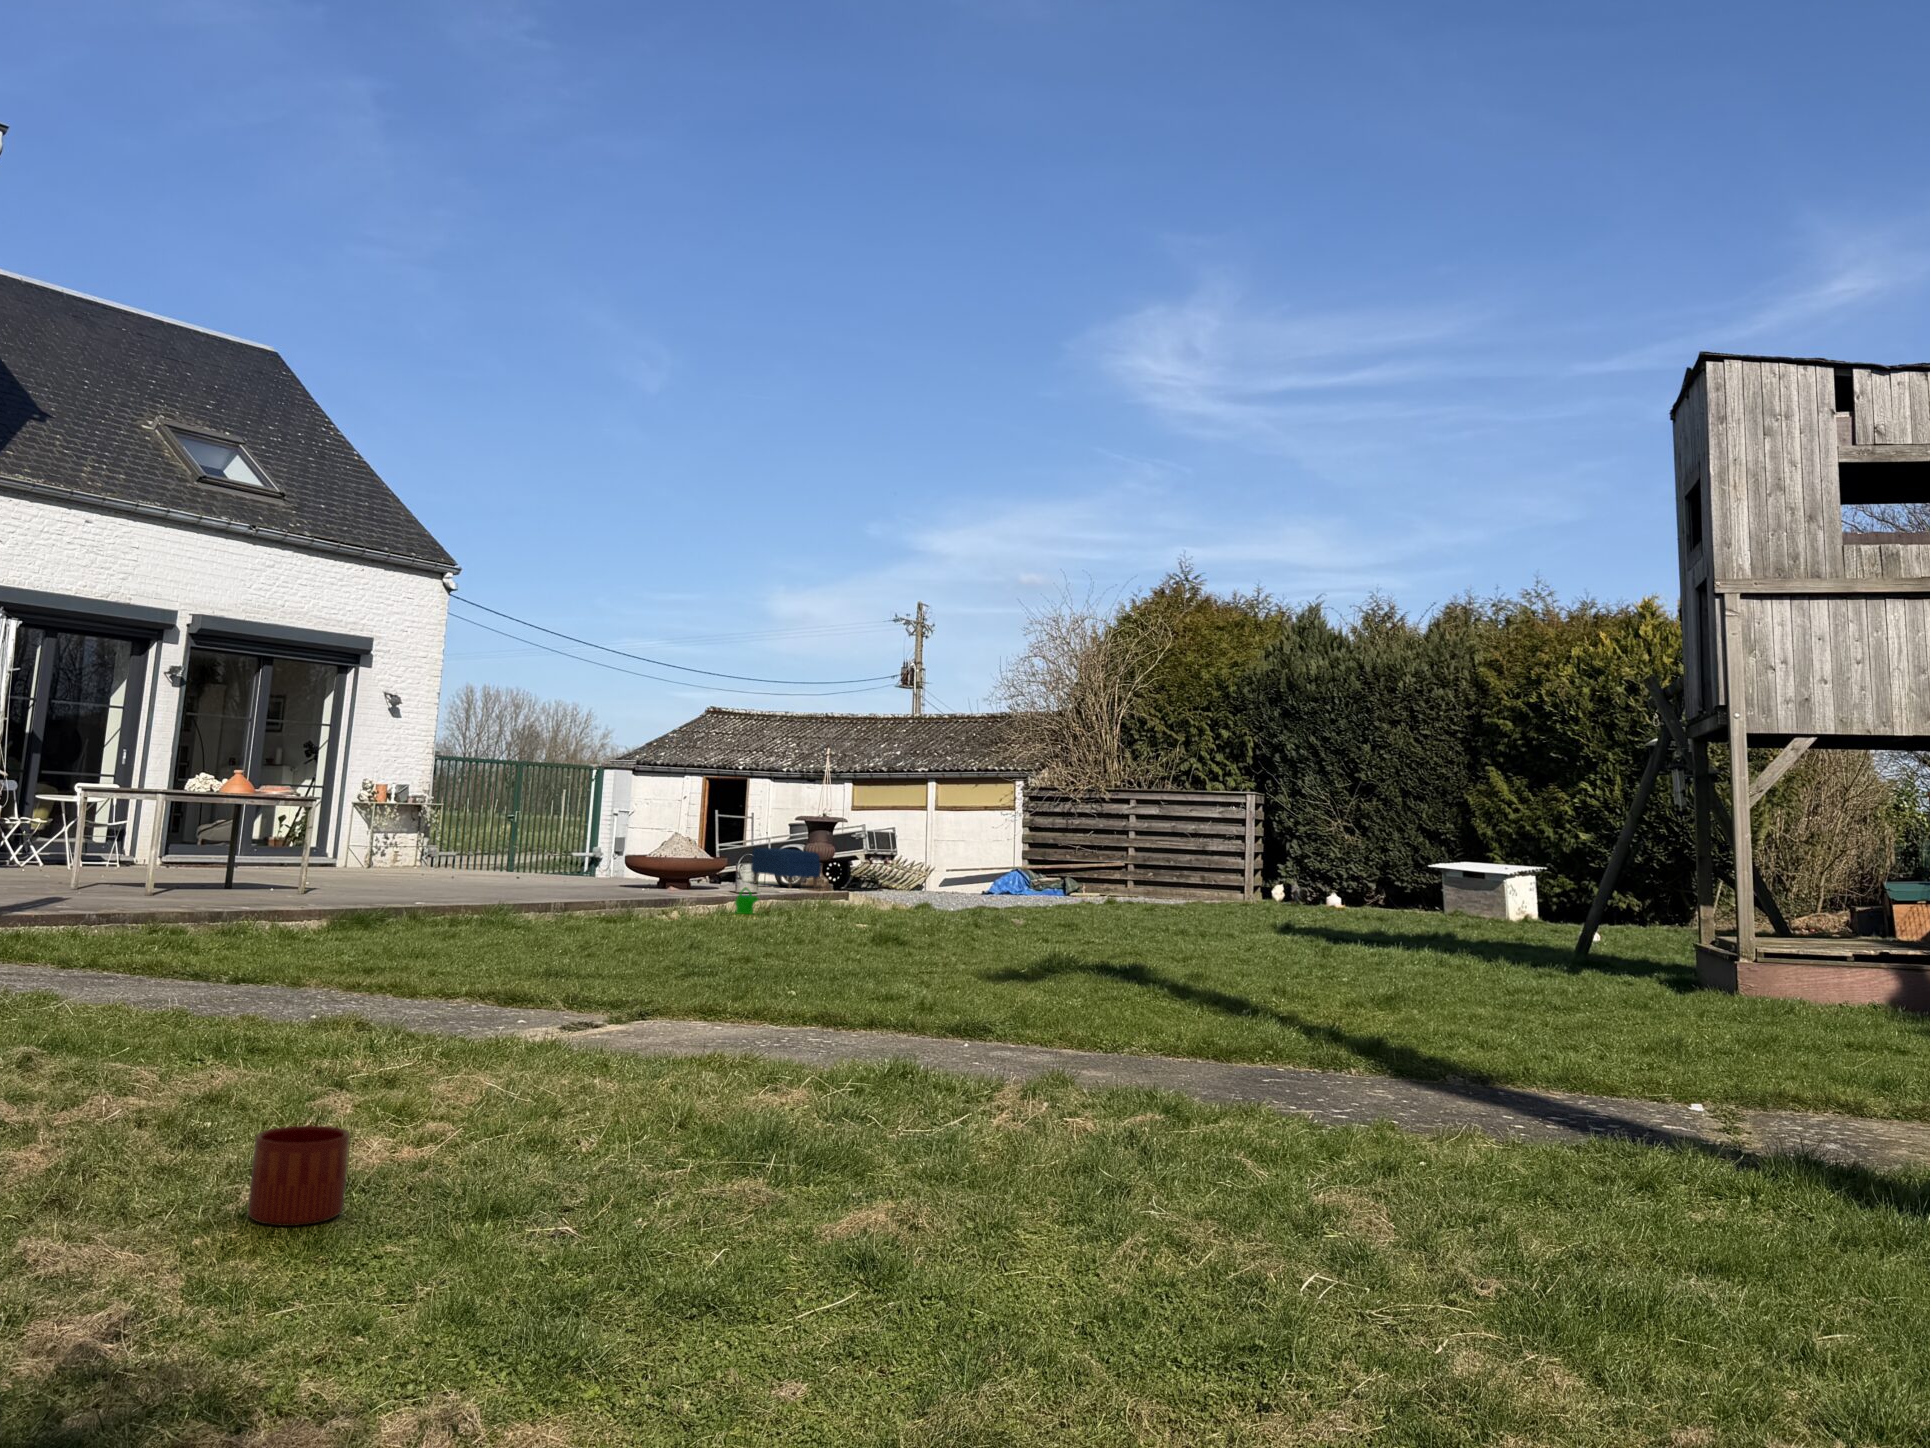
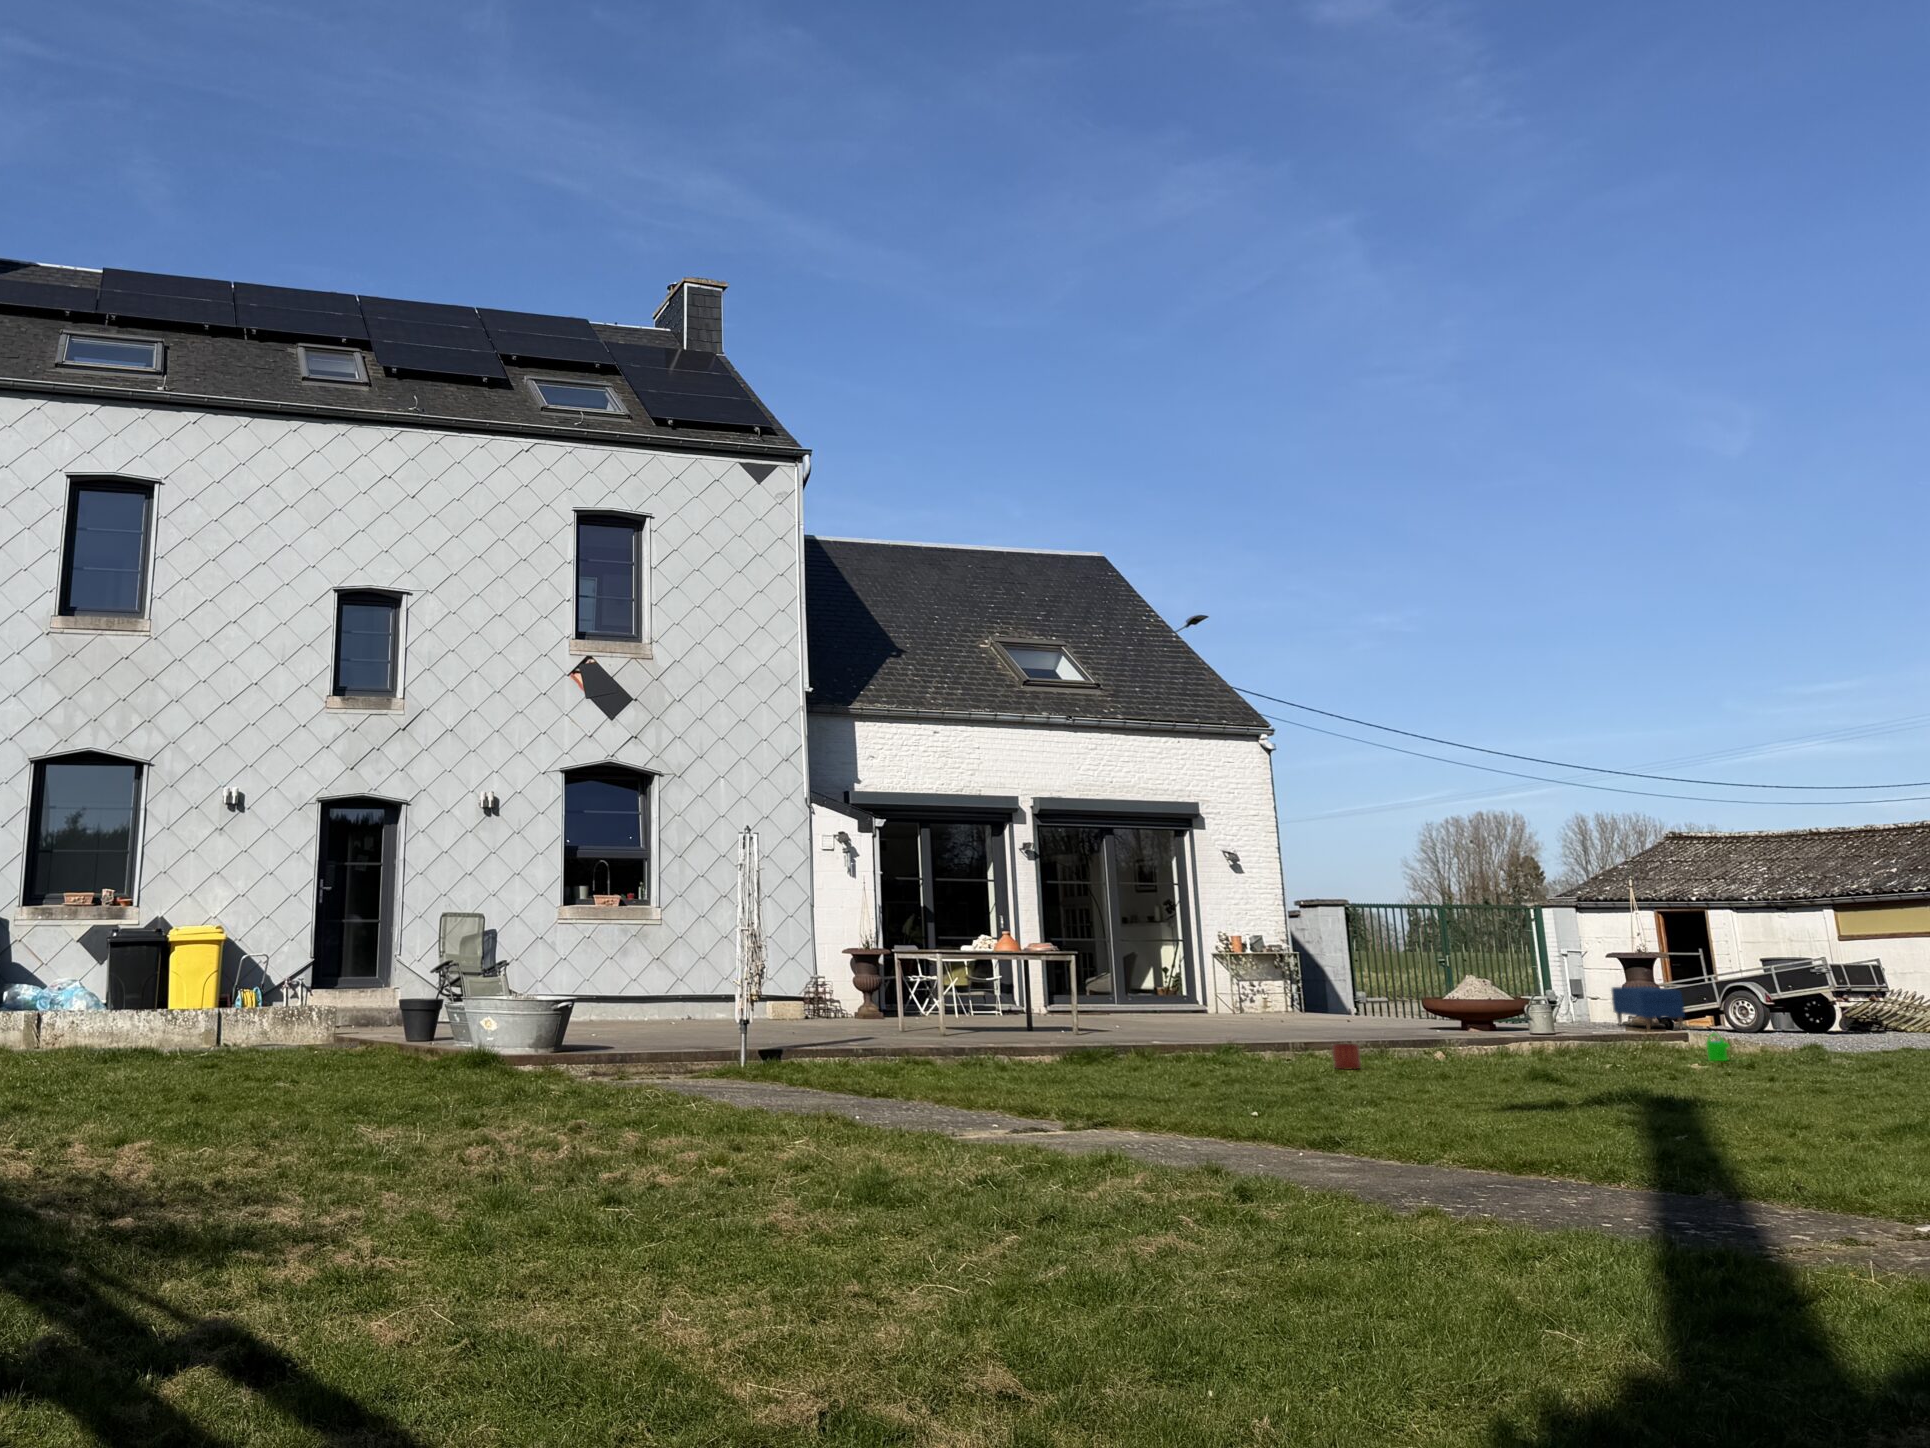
watering can: present [735,887,759,914] -> present [1706,1033,1730,1061]
planter: present [248,1125,350,1226] -> present [1332,1044,1361,1069]

